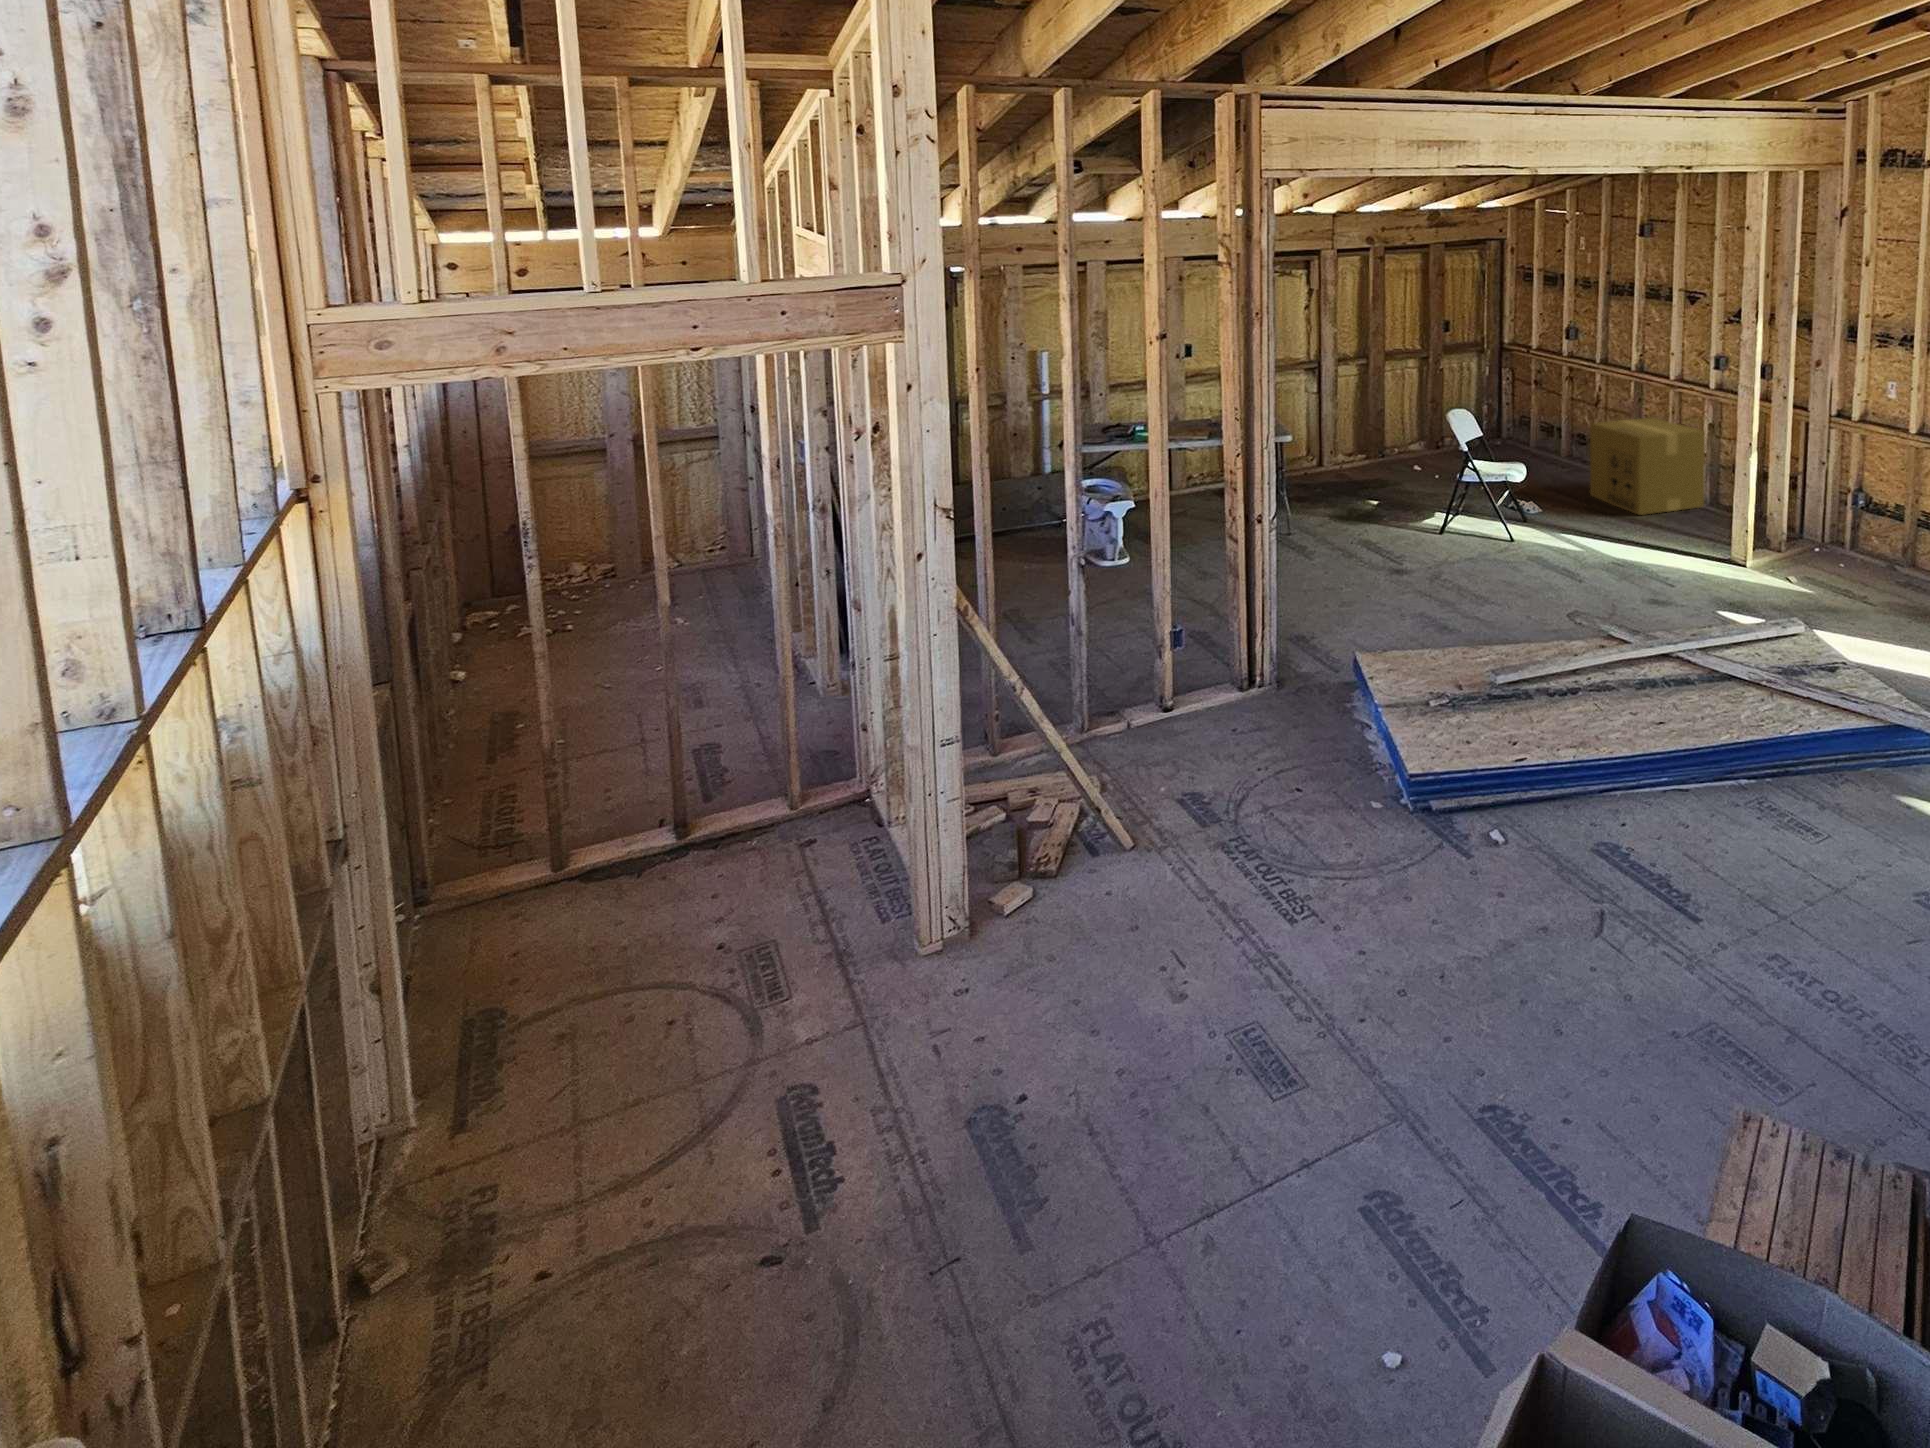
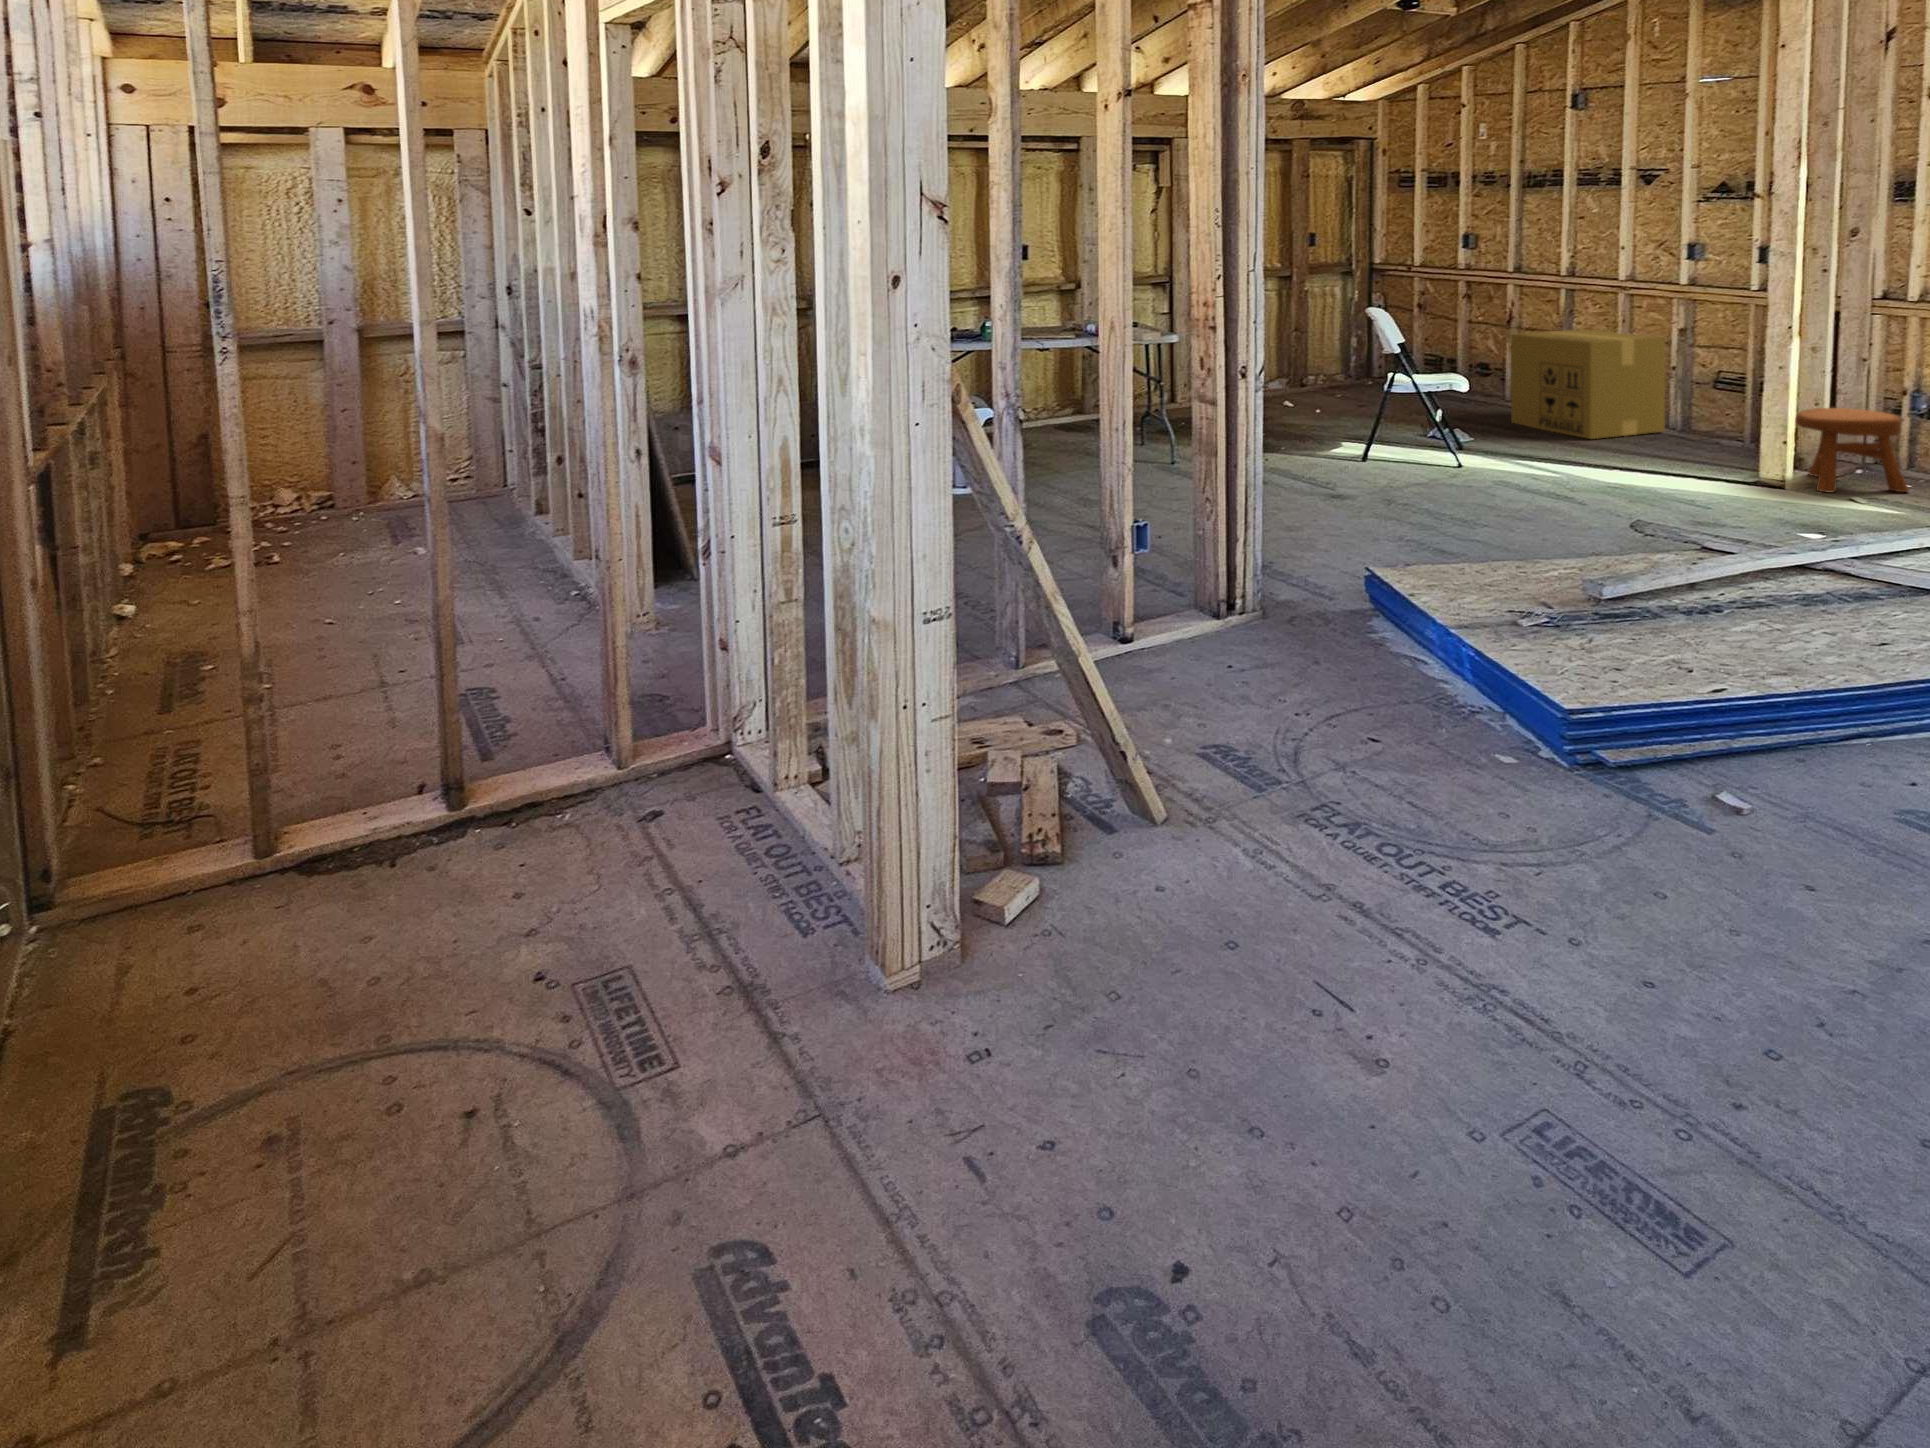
stool: none [1764,502,1840,573] -> present [1796,408,1909,493]

